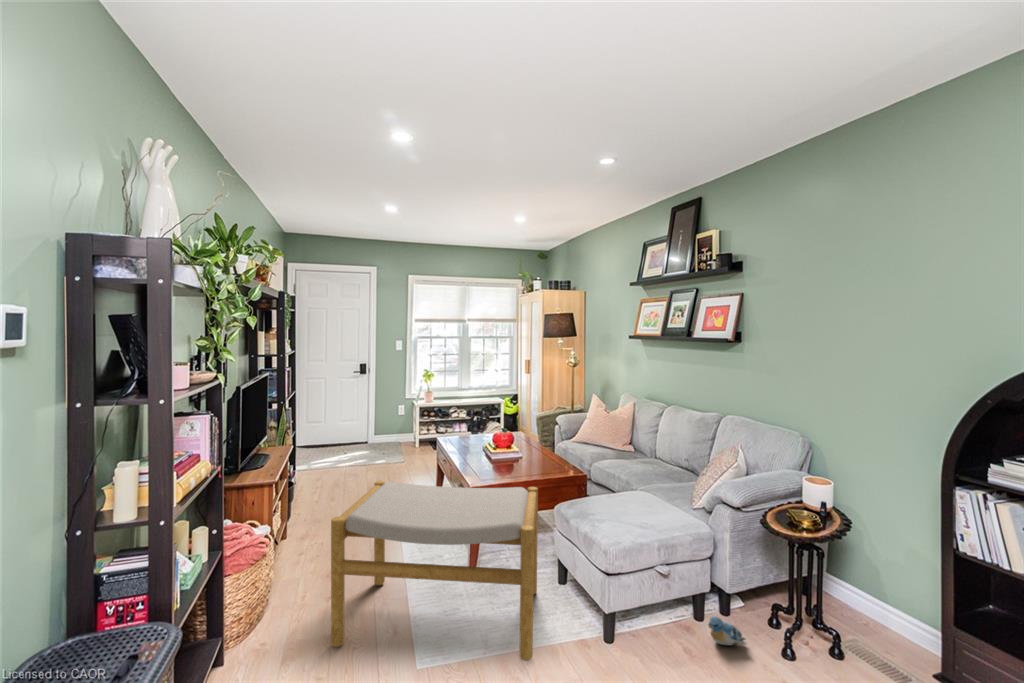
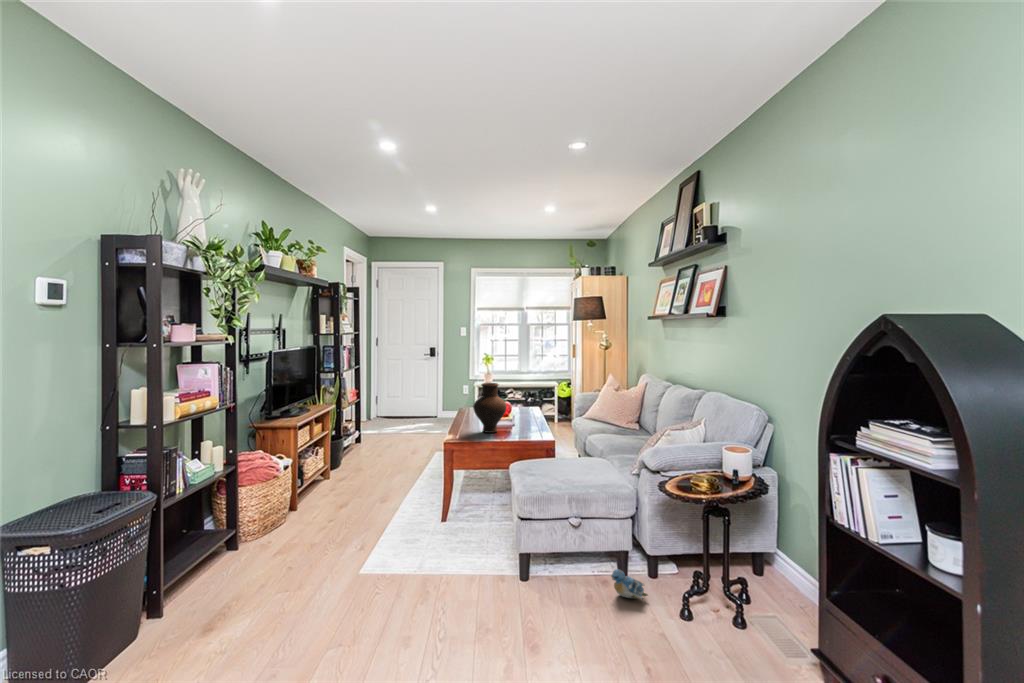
vase: none [487,414,524,470] -> present [473,383,506,433]
footstool: present [331,481,538,661] -> none [307,431,489,580]

